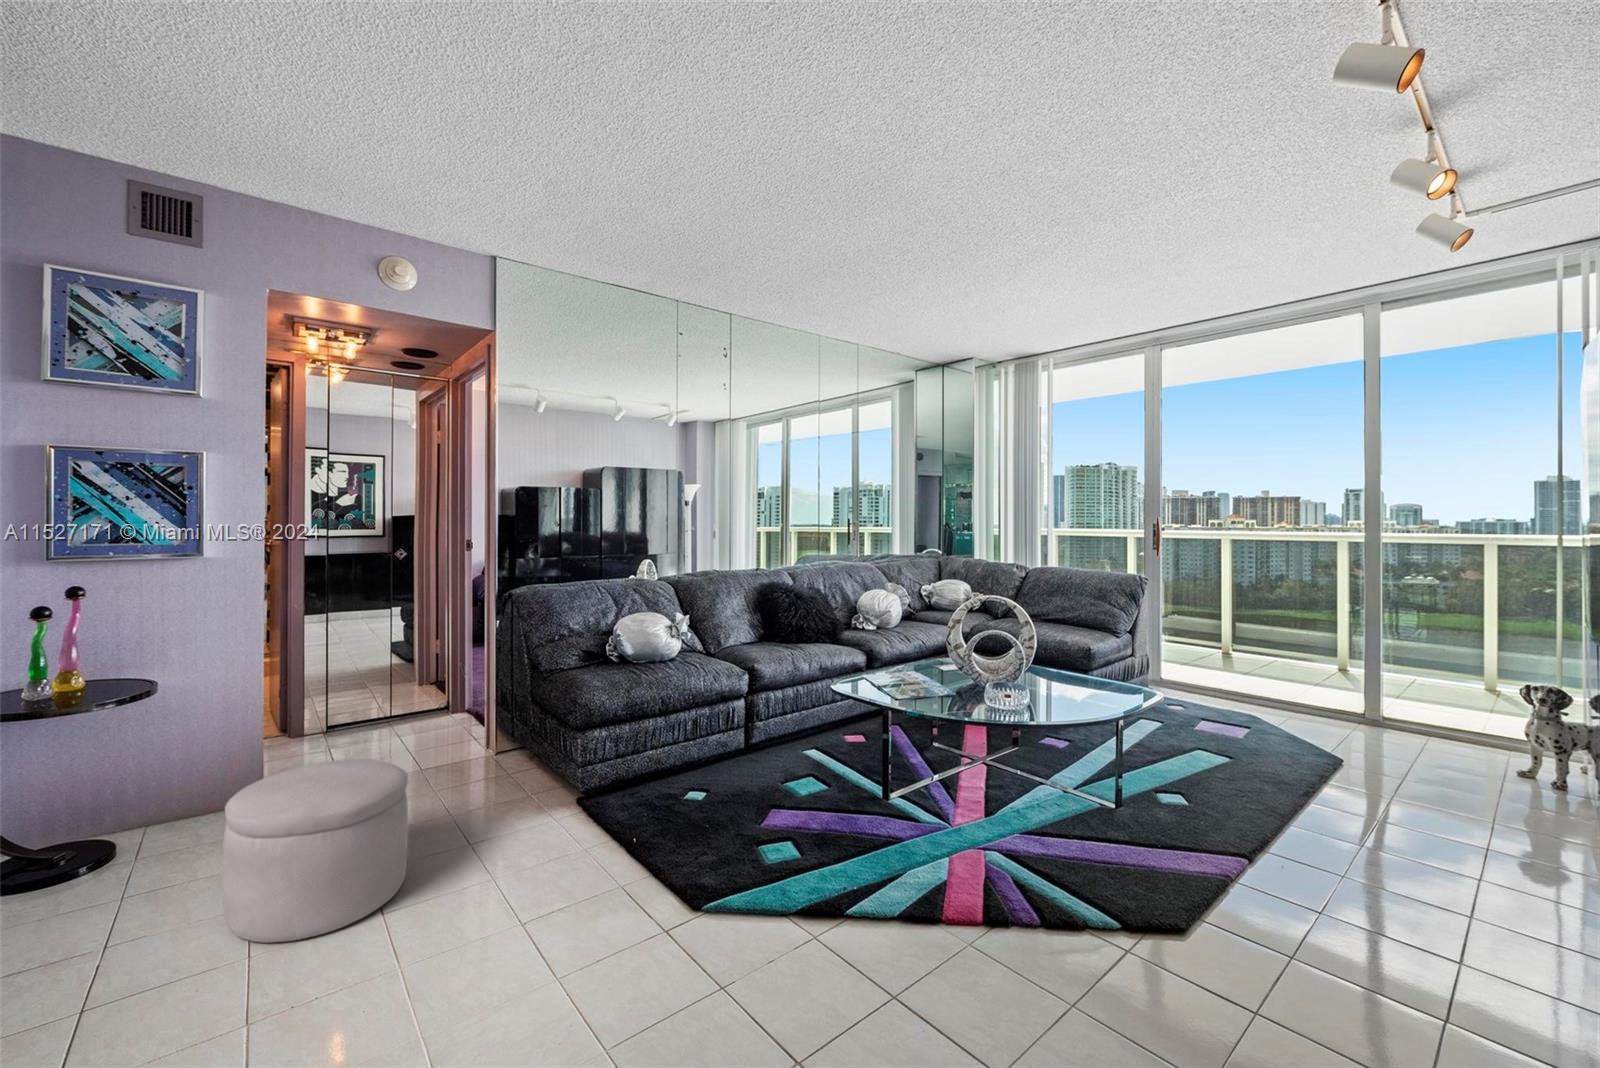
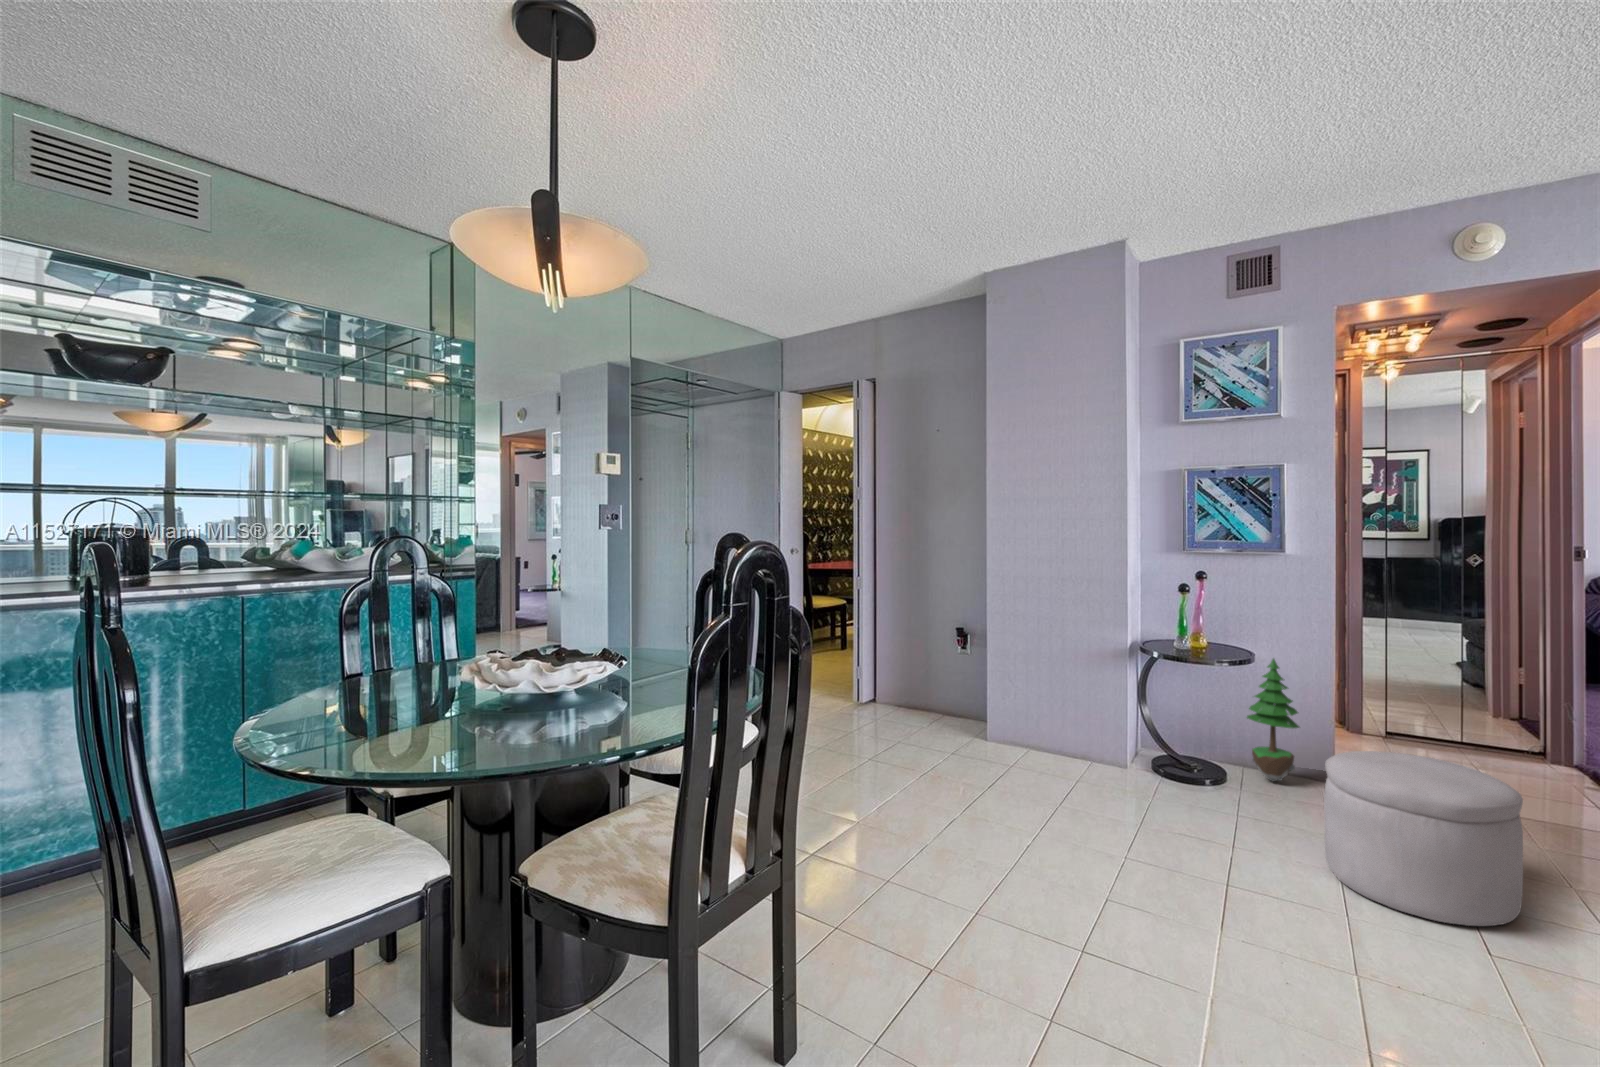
potted tree: none [146,682,220,831] -> present [1247,659,1299,781]

